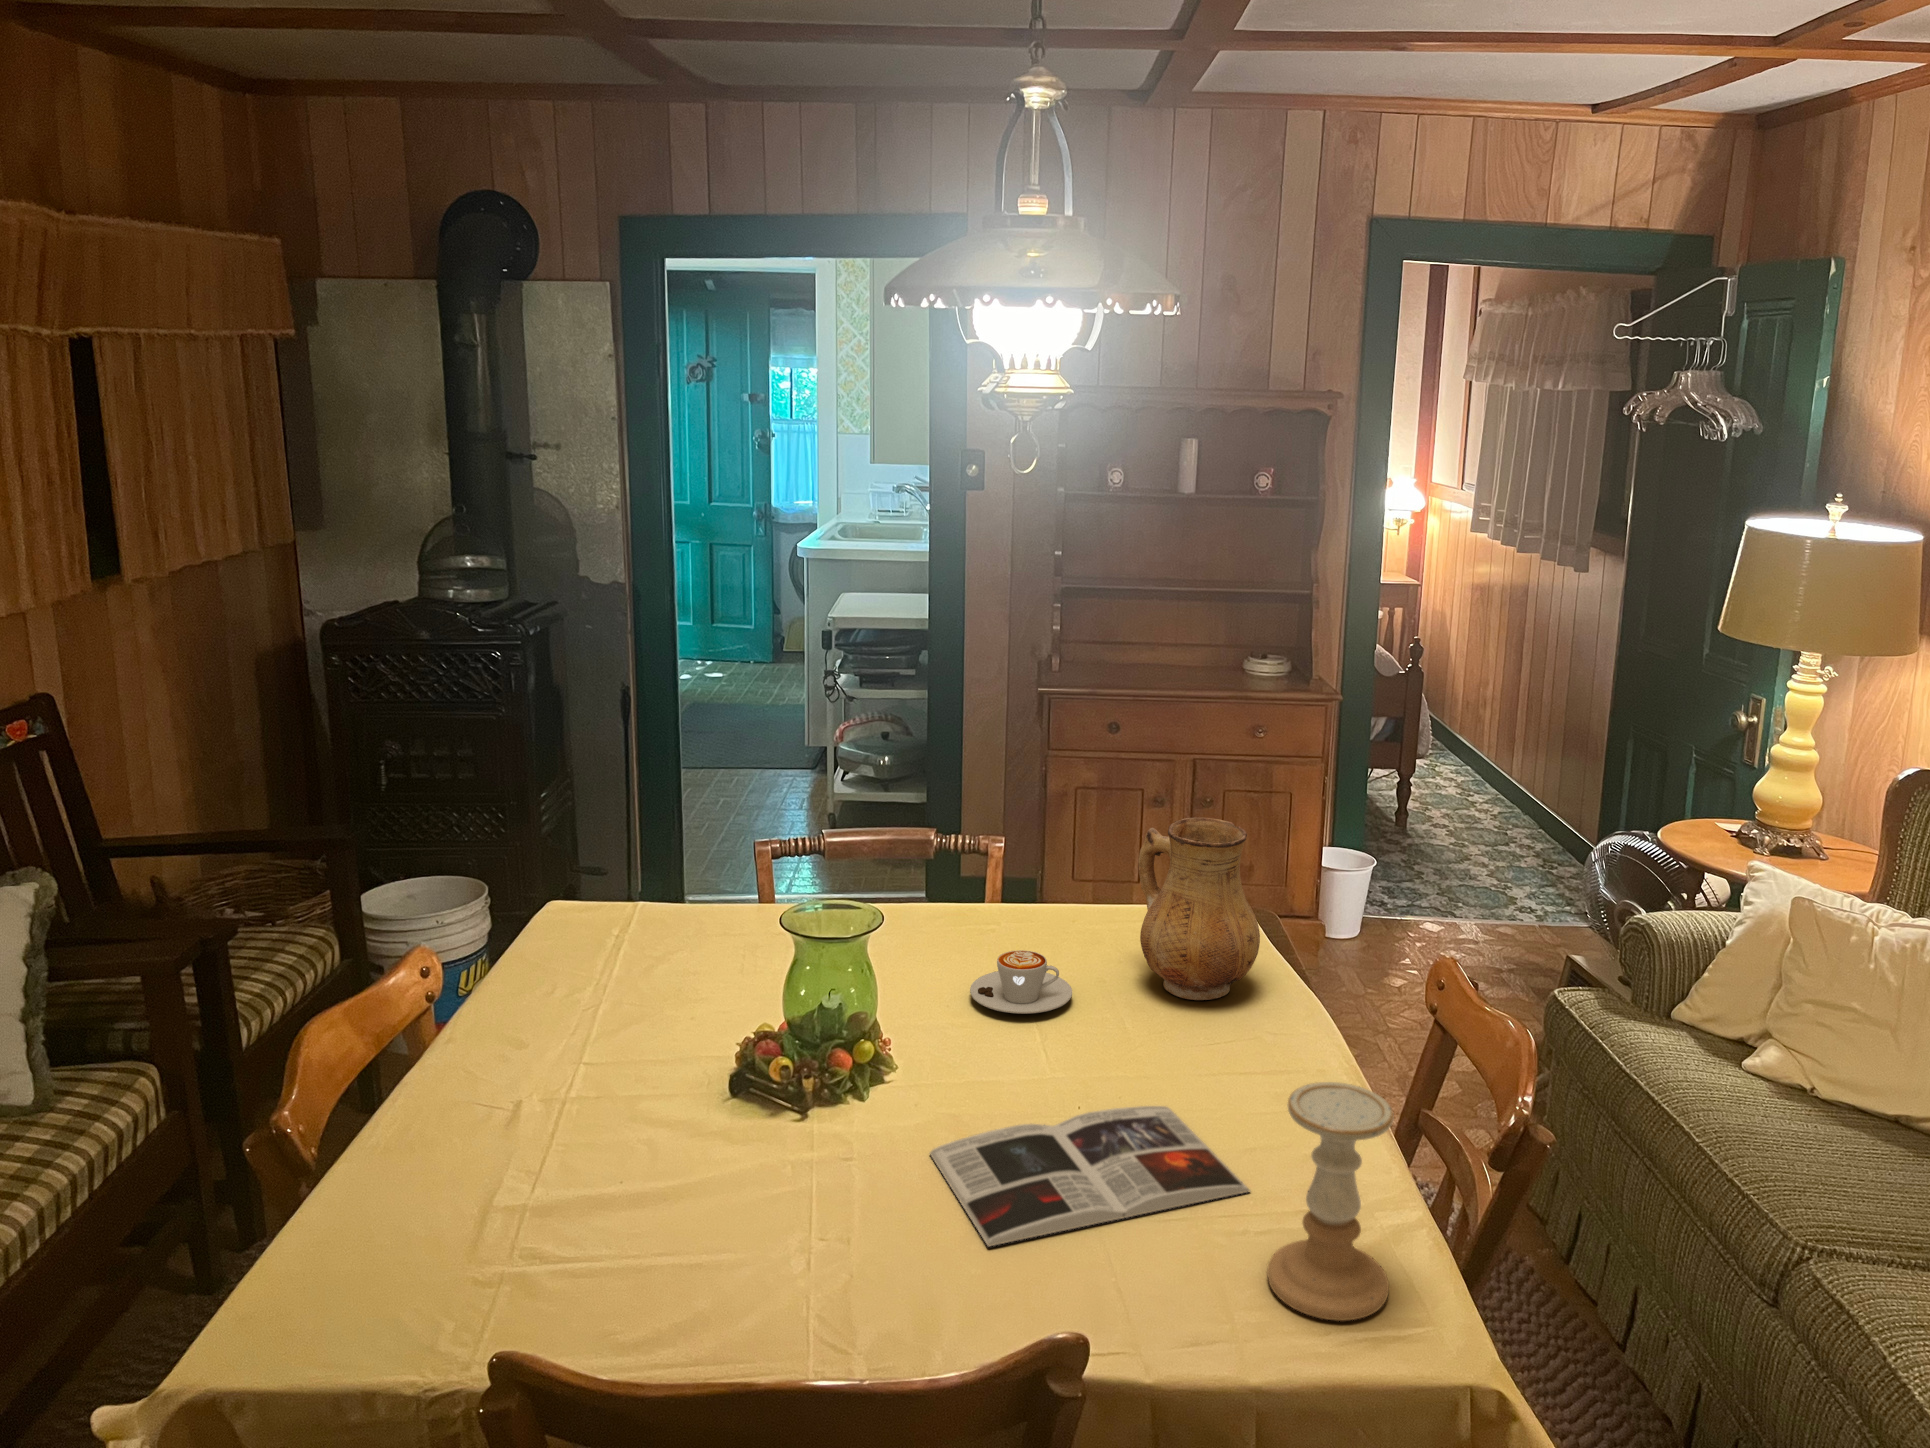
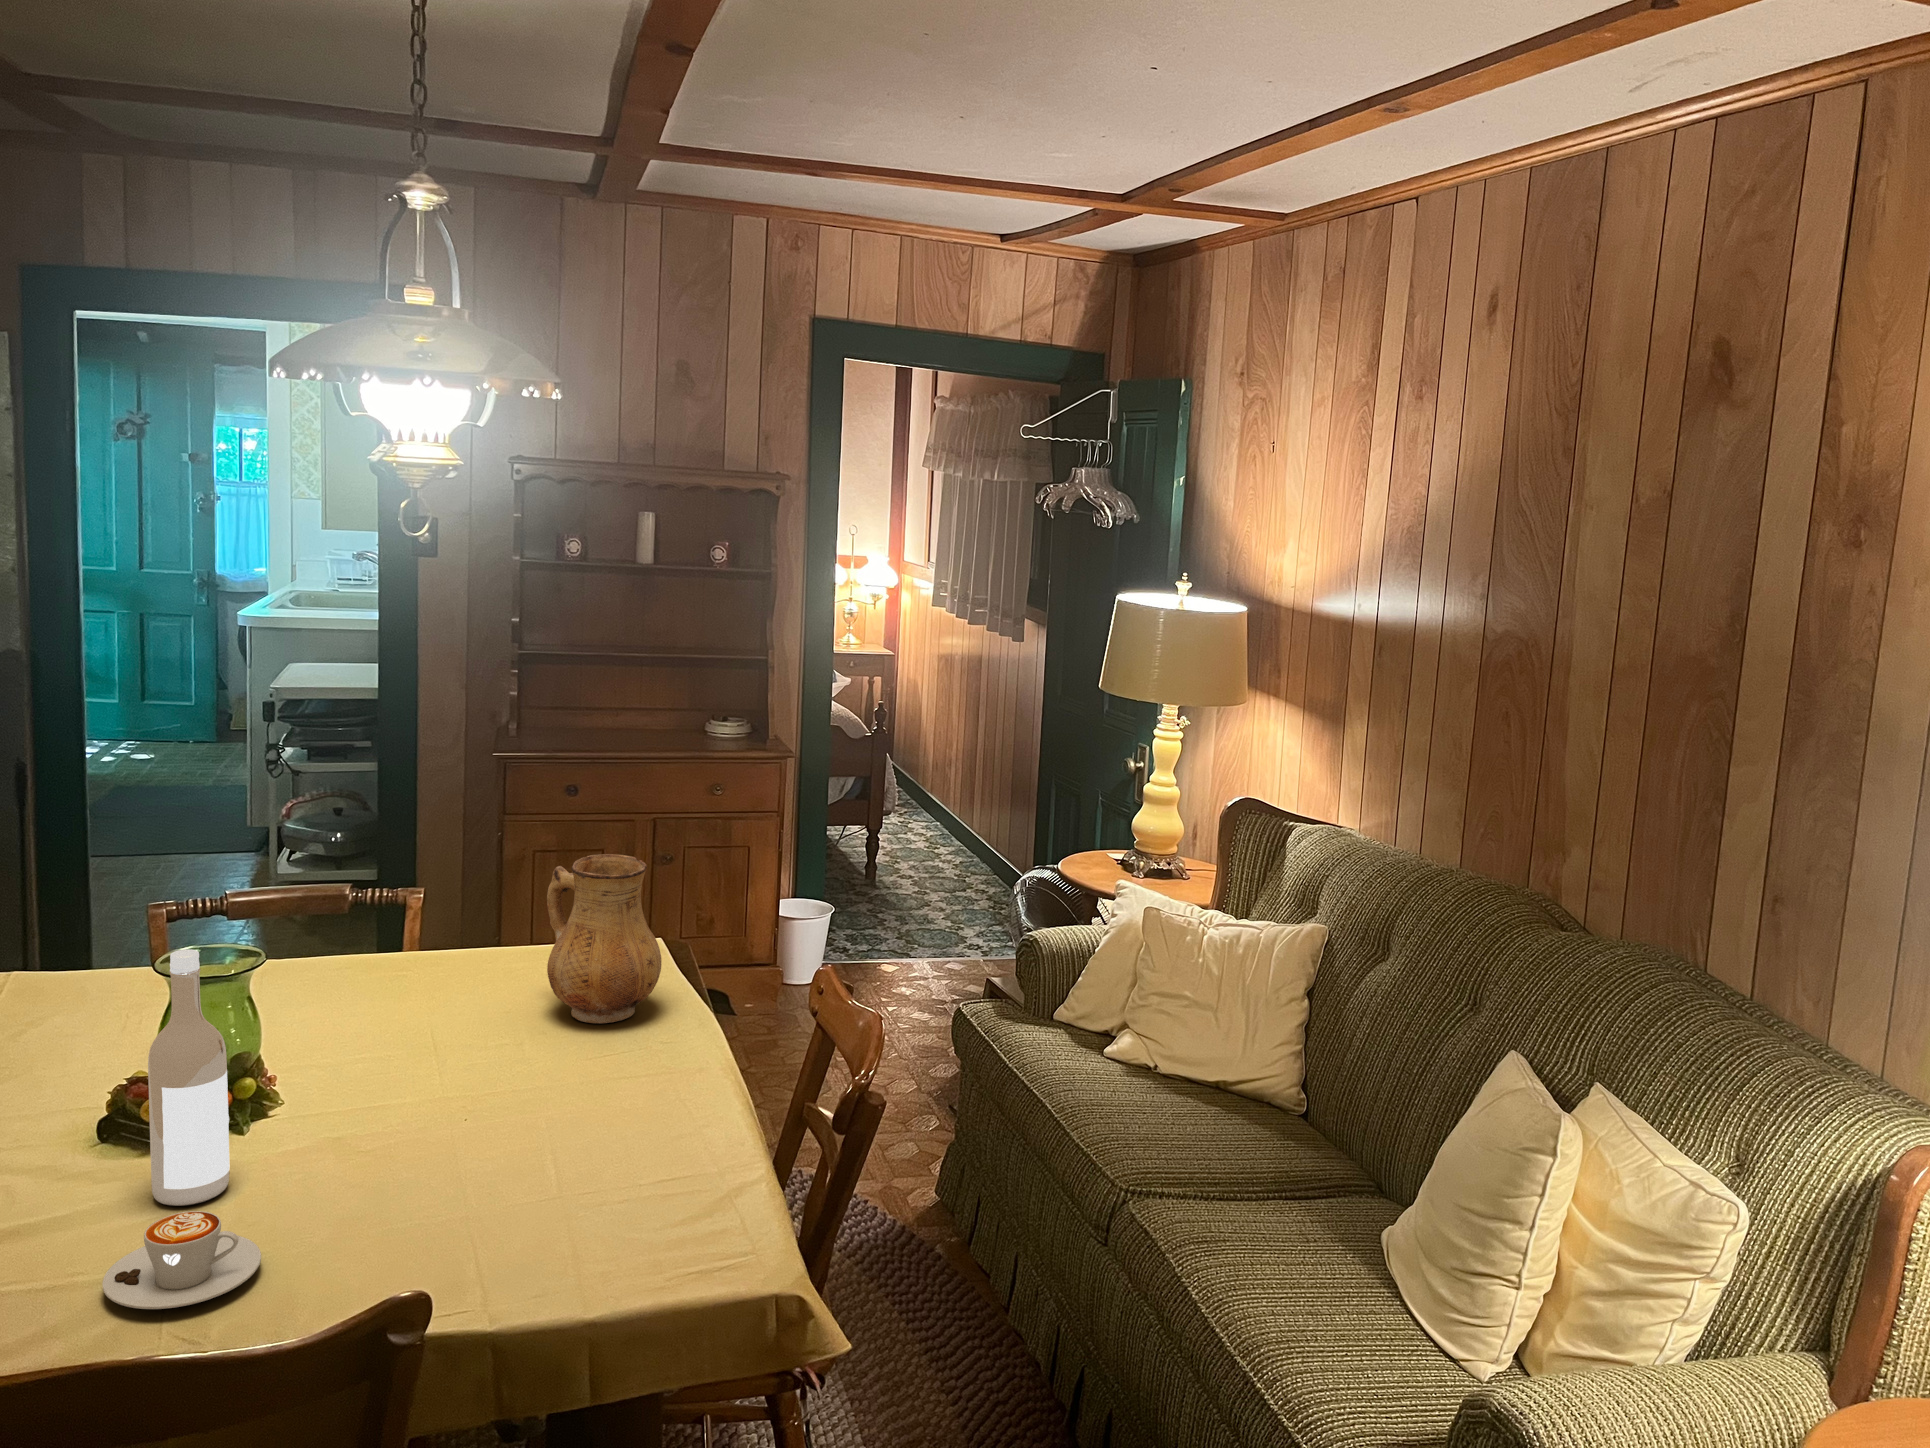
wine bottle: none [782,915,855,1176] -> present [148,949,230,1206]
coffee cup: present [970,950,1072,1014] -> present [102,1211,261,1309]
candle holder: present [1267,1082,1394,1321] -> none [622,1061,729,1265]
magazine: present [930,1106,1250,1246] -> none [310,1113,622,1245]

